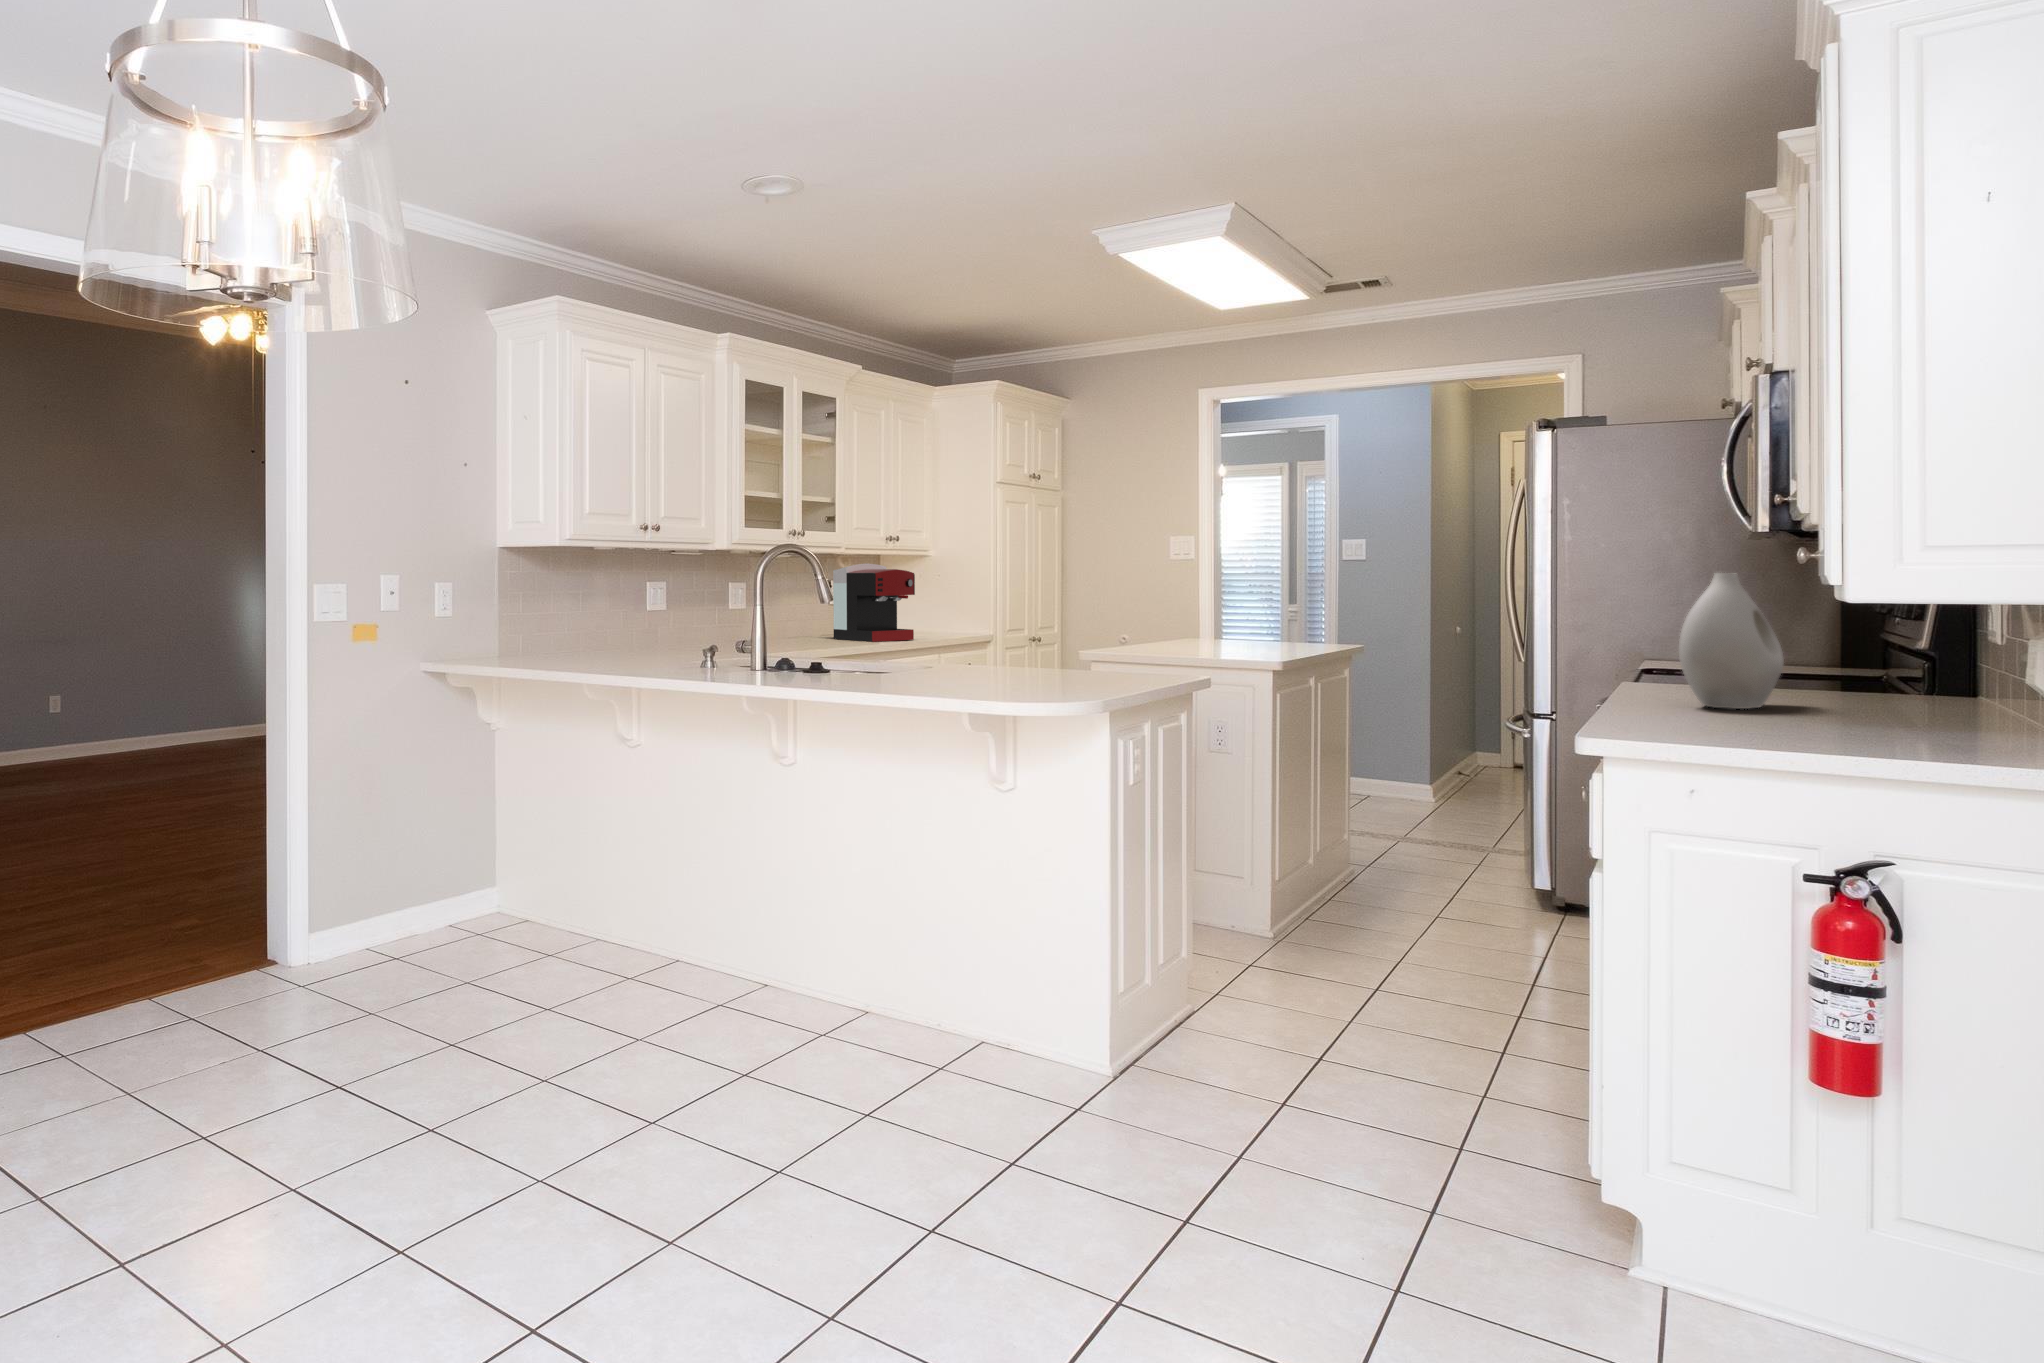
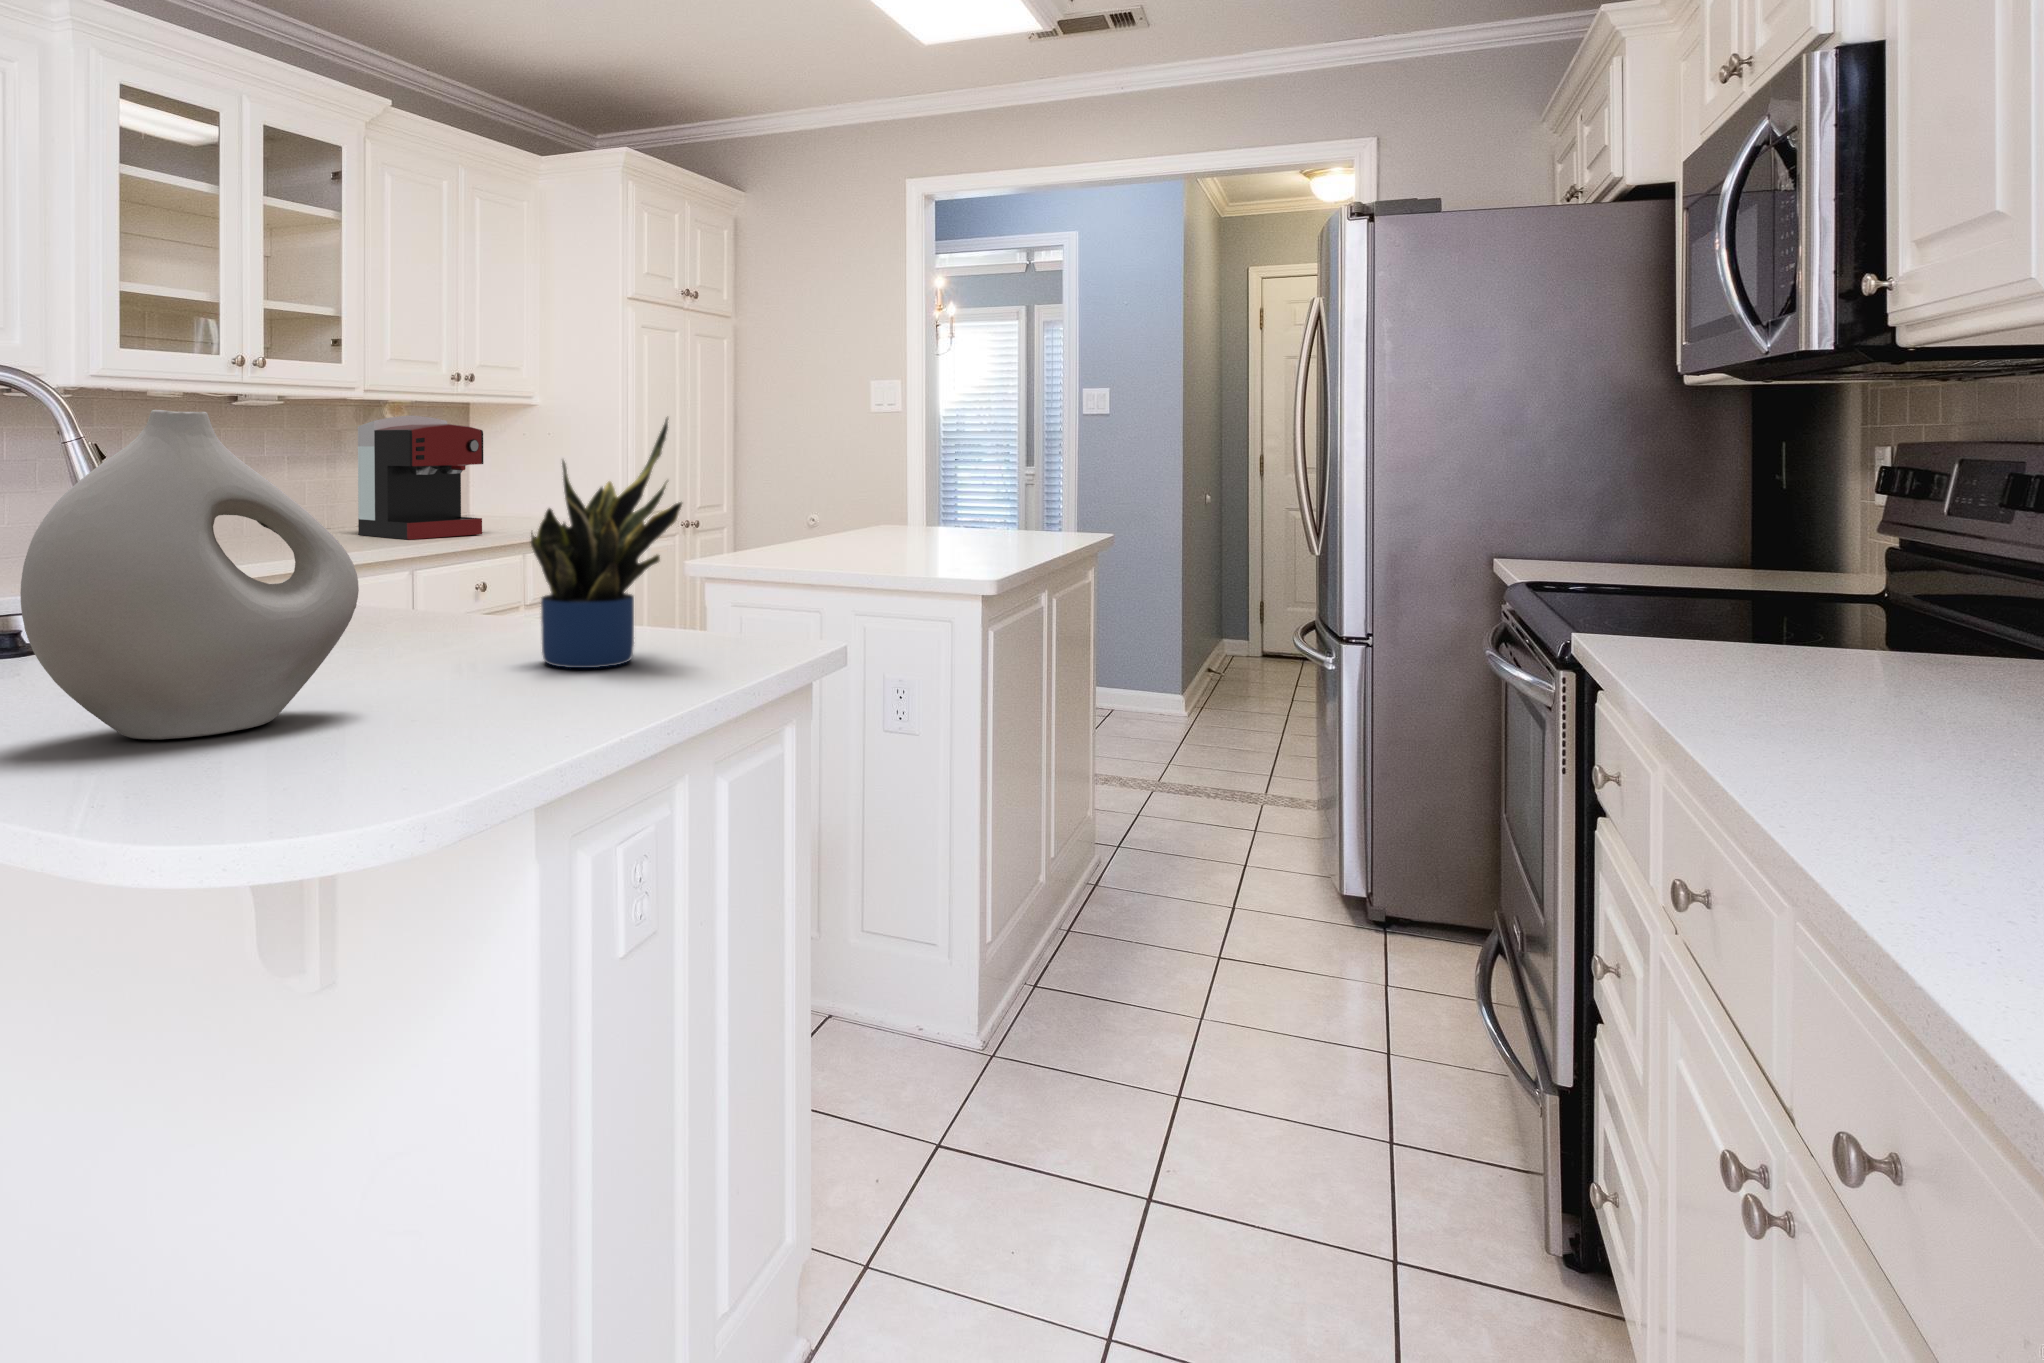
potted plant: none [1068,573,1144,684] -> present [531,418,682,668]
vase: present [1679,573,1784,709] -> present [20,410,359,740]

